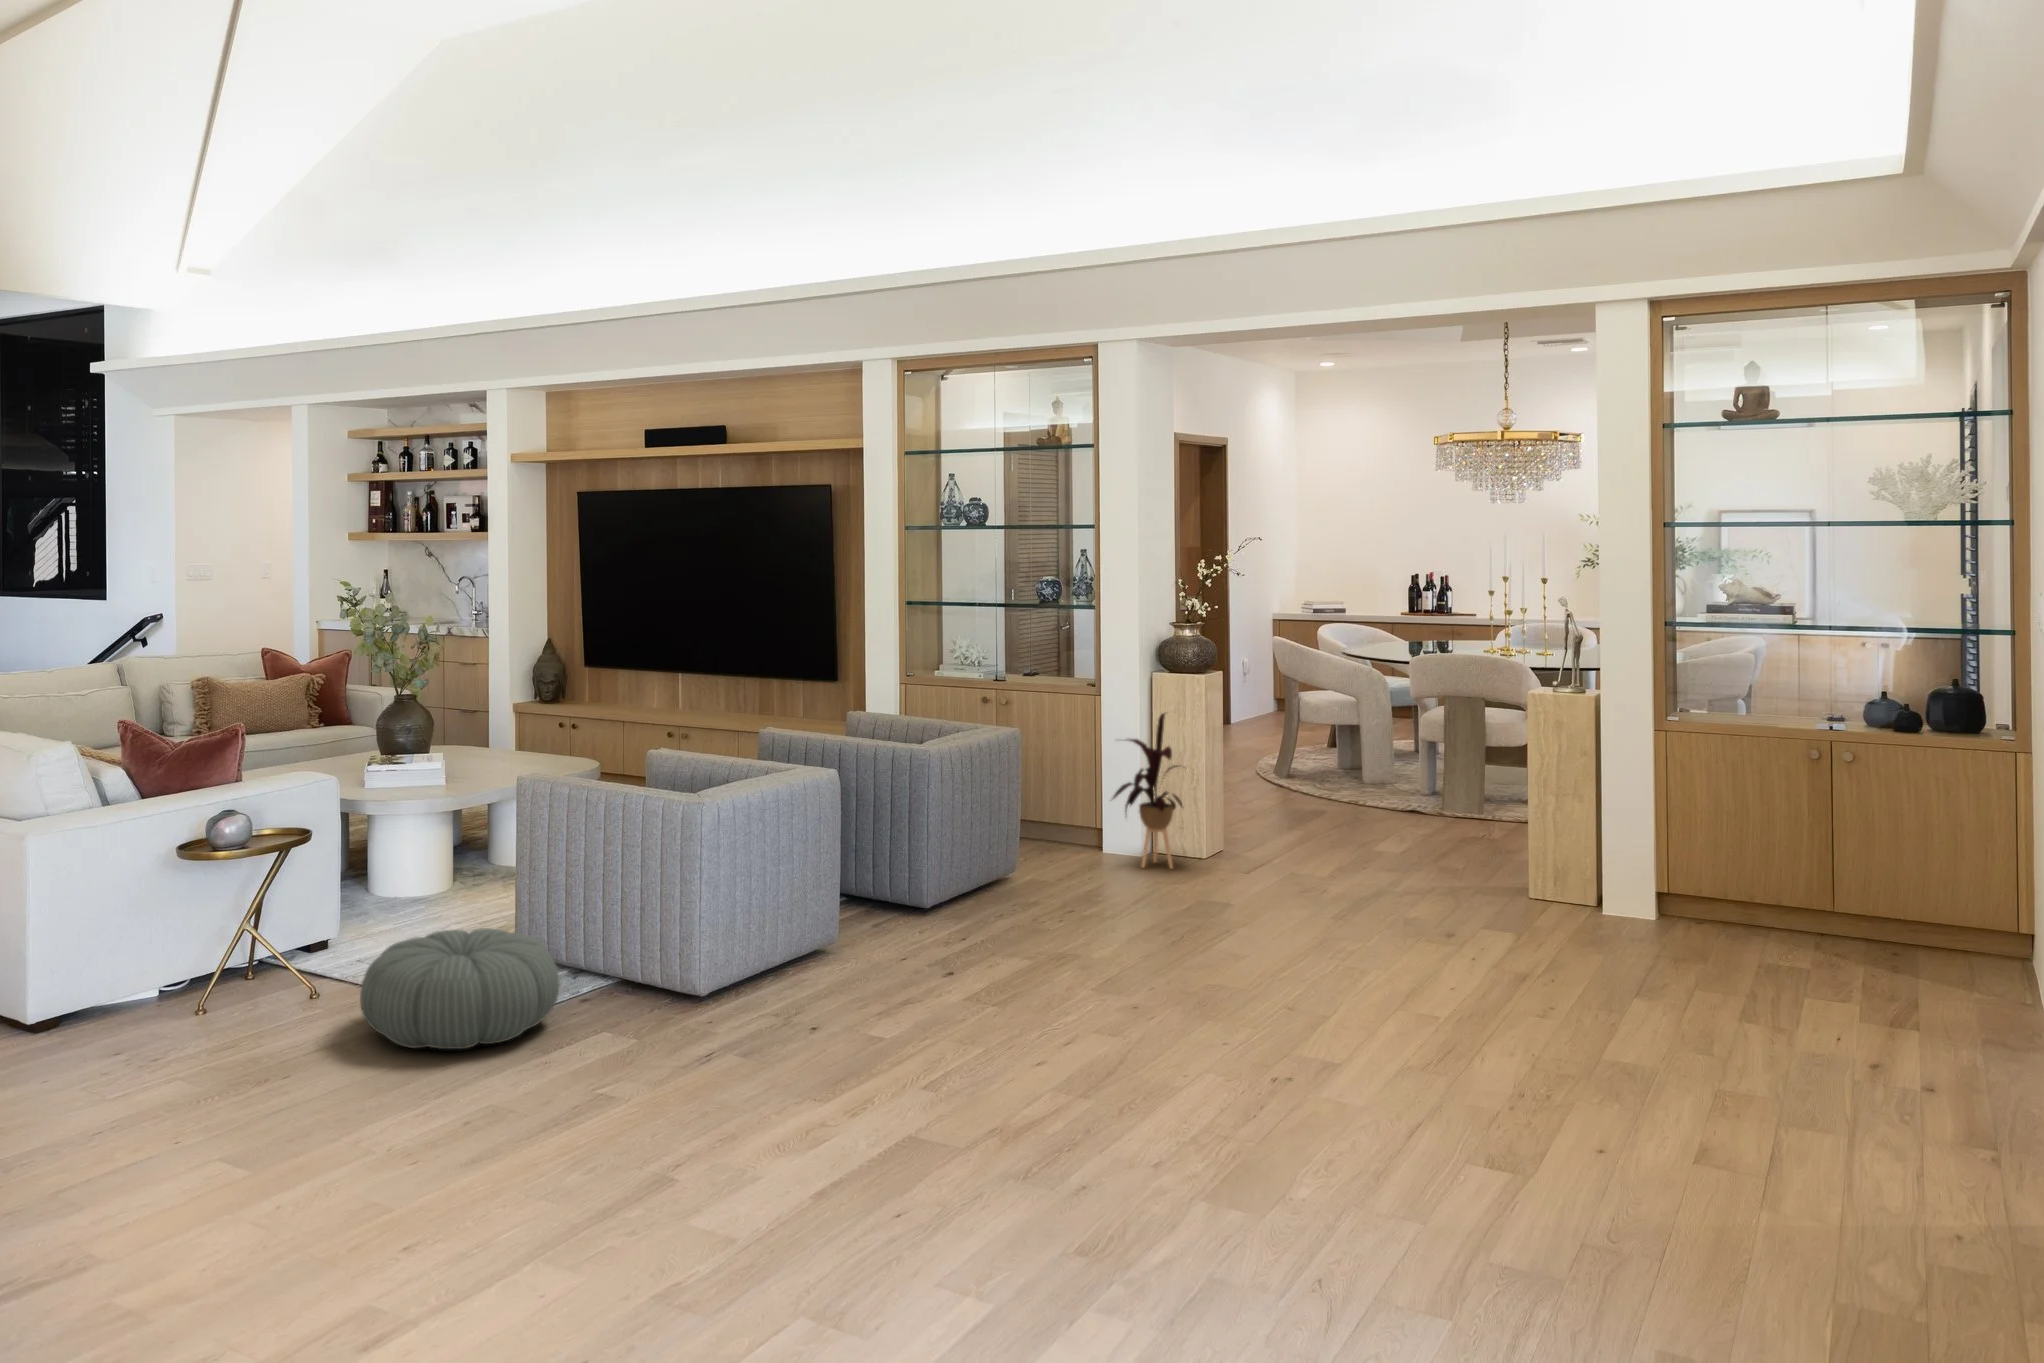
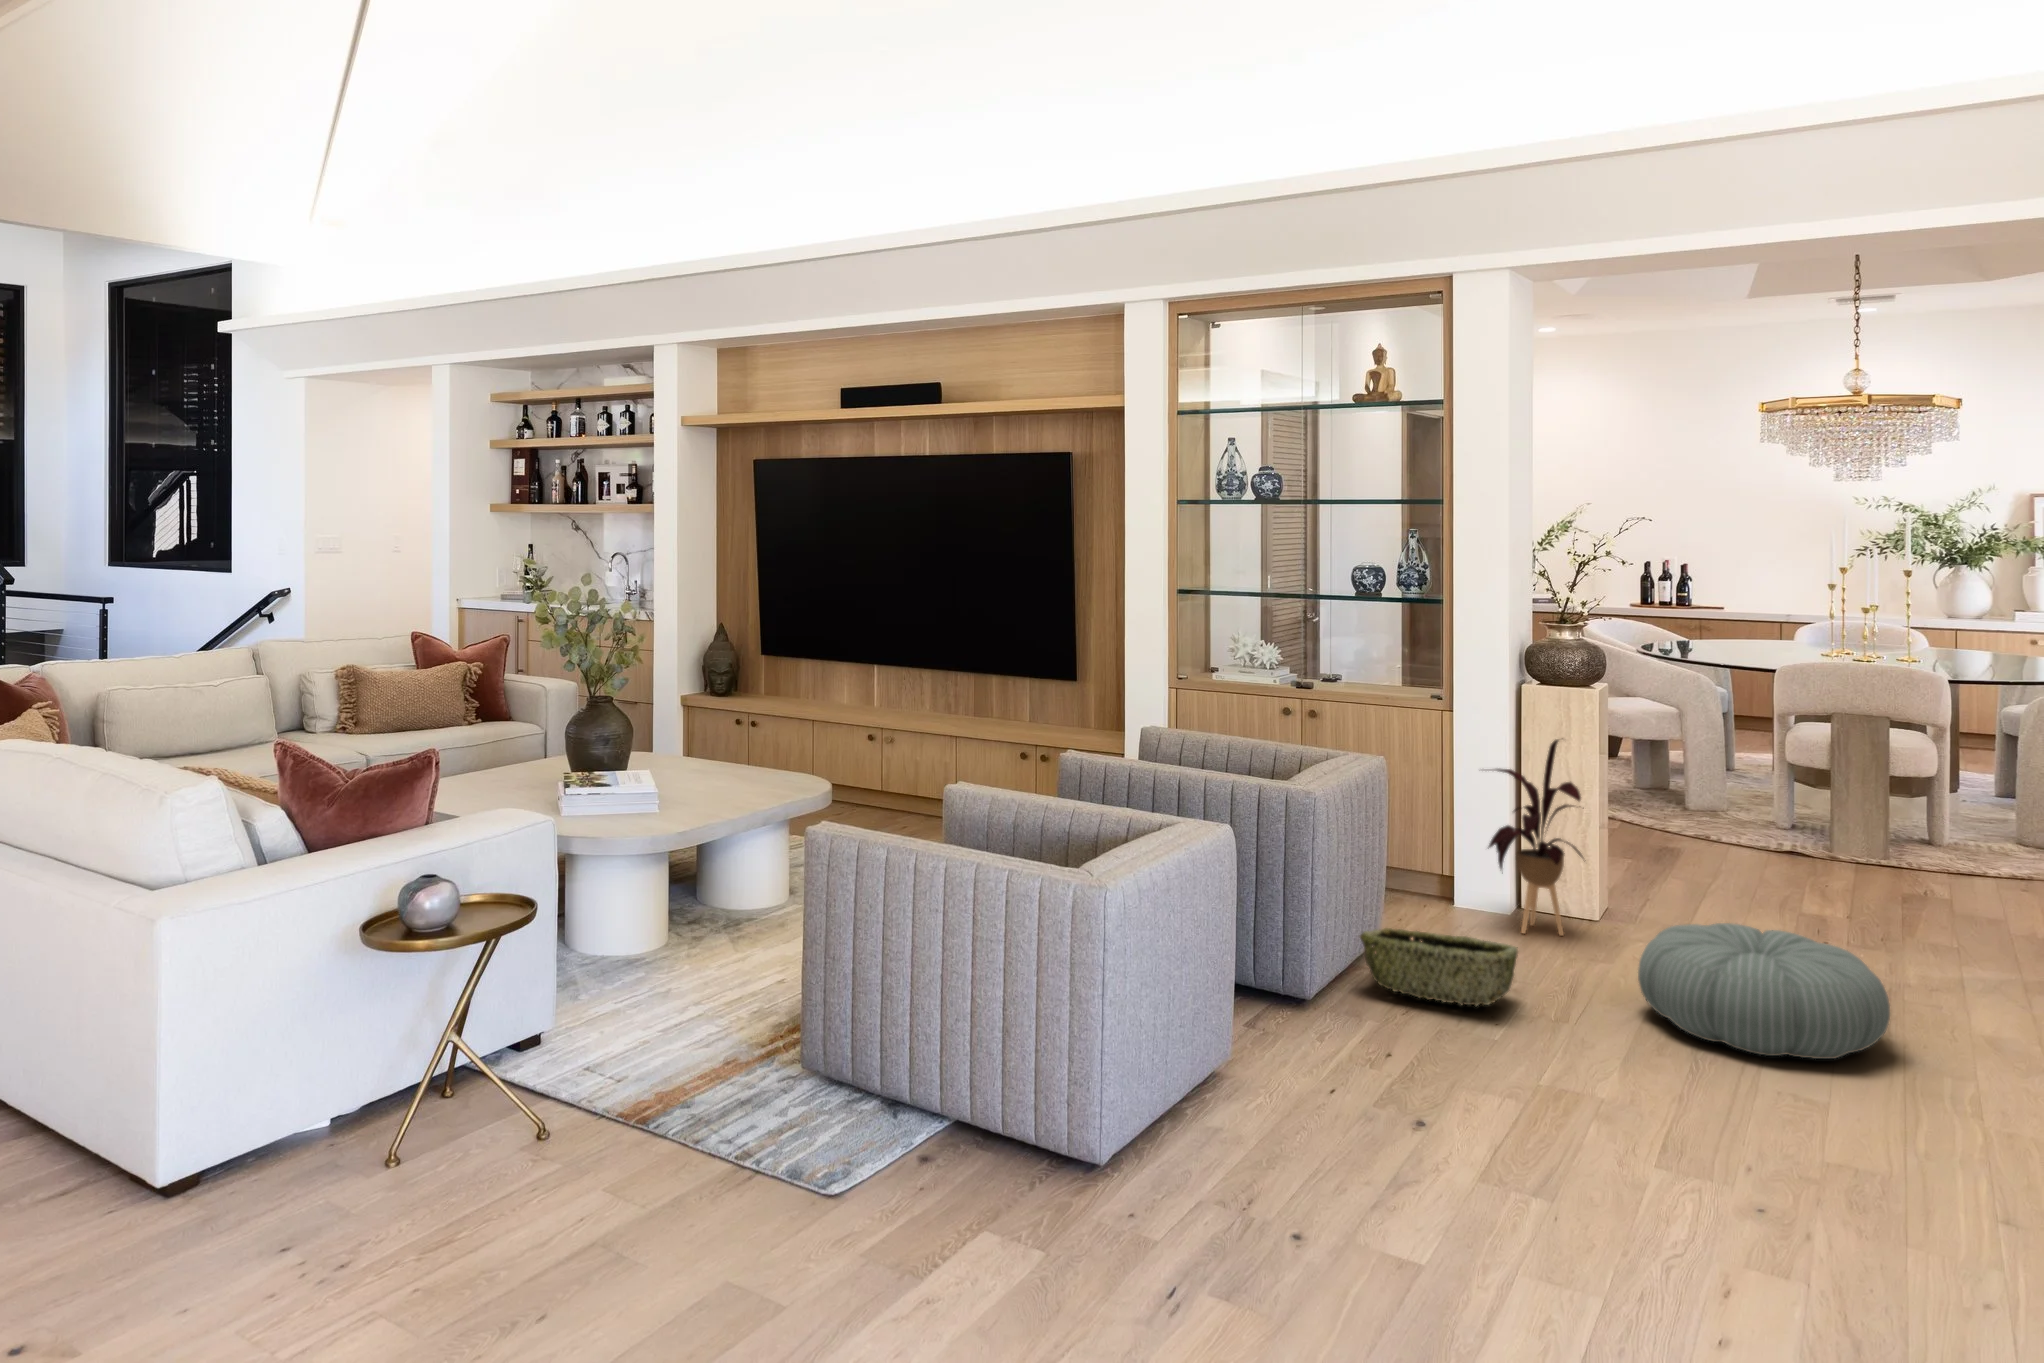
woven basket: none [979,859,1094,912] -> present [1360,928,1518,1006]
pouf: present [360,928,560,1049] -> present [1638,923,1890,1059]

